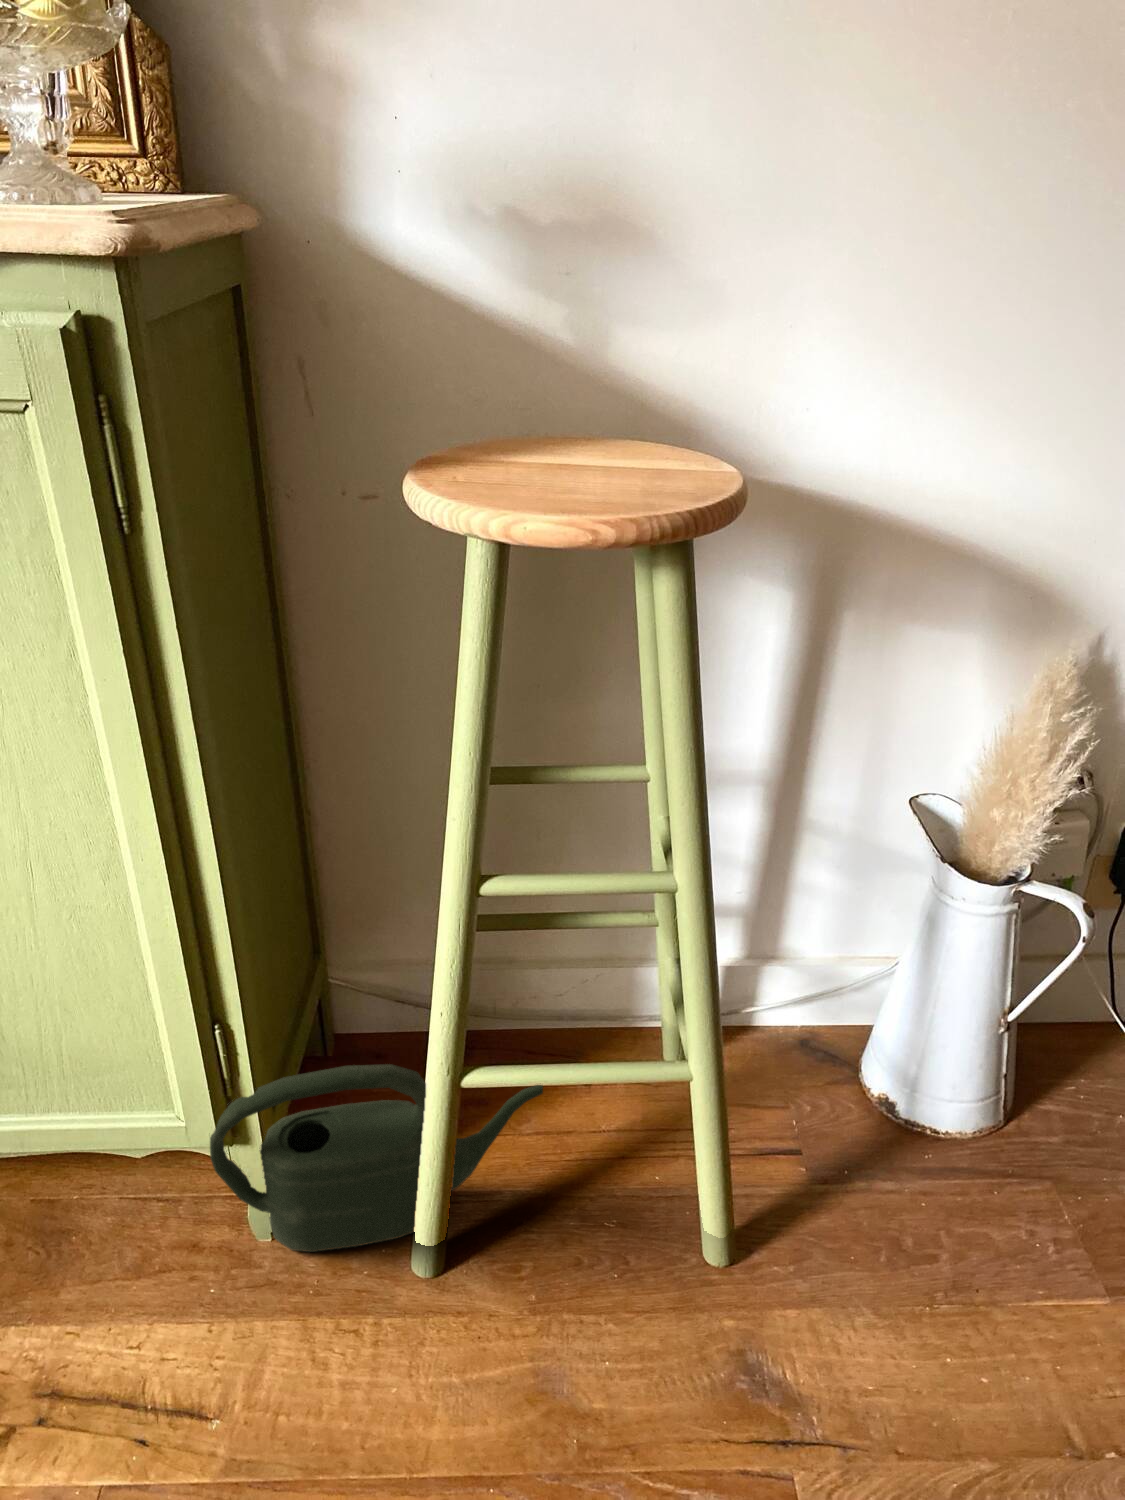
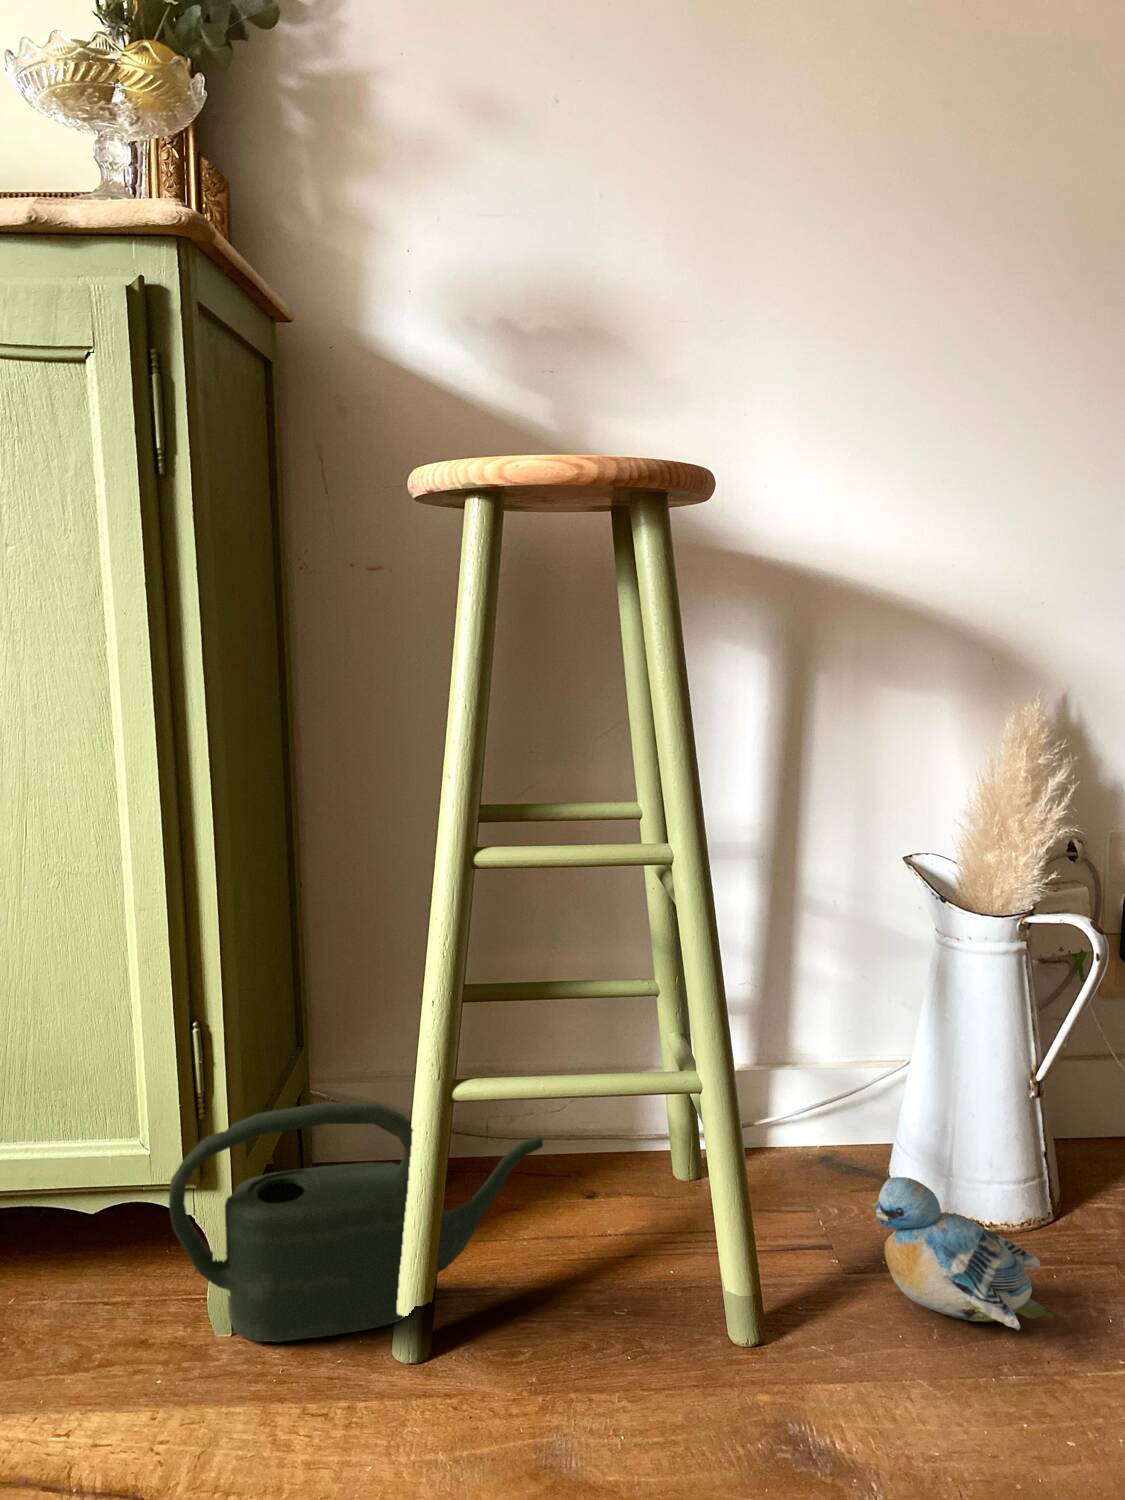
plush toy: none [838,1123,988,1270] -> present [871,1177,1053,1330]

